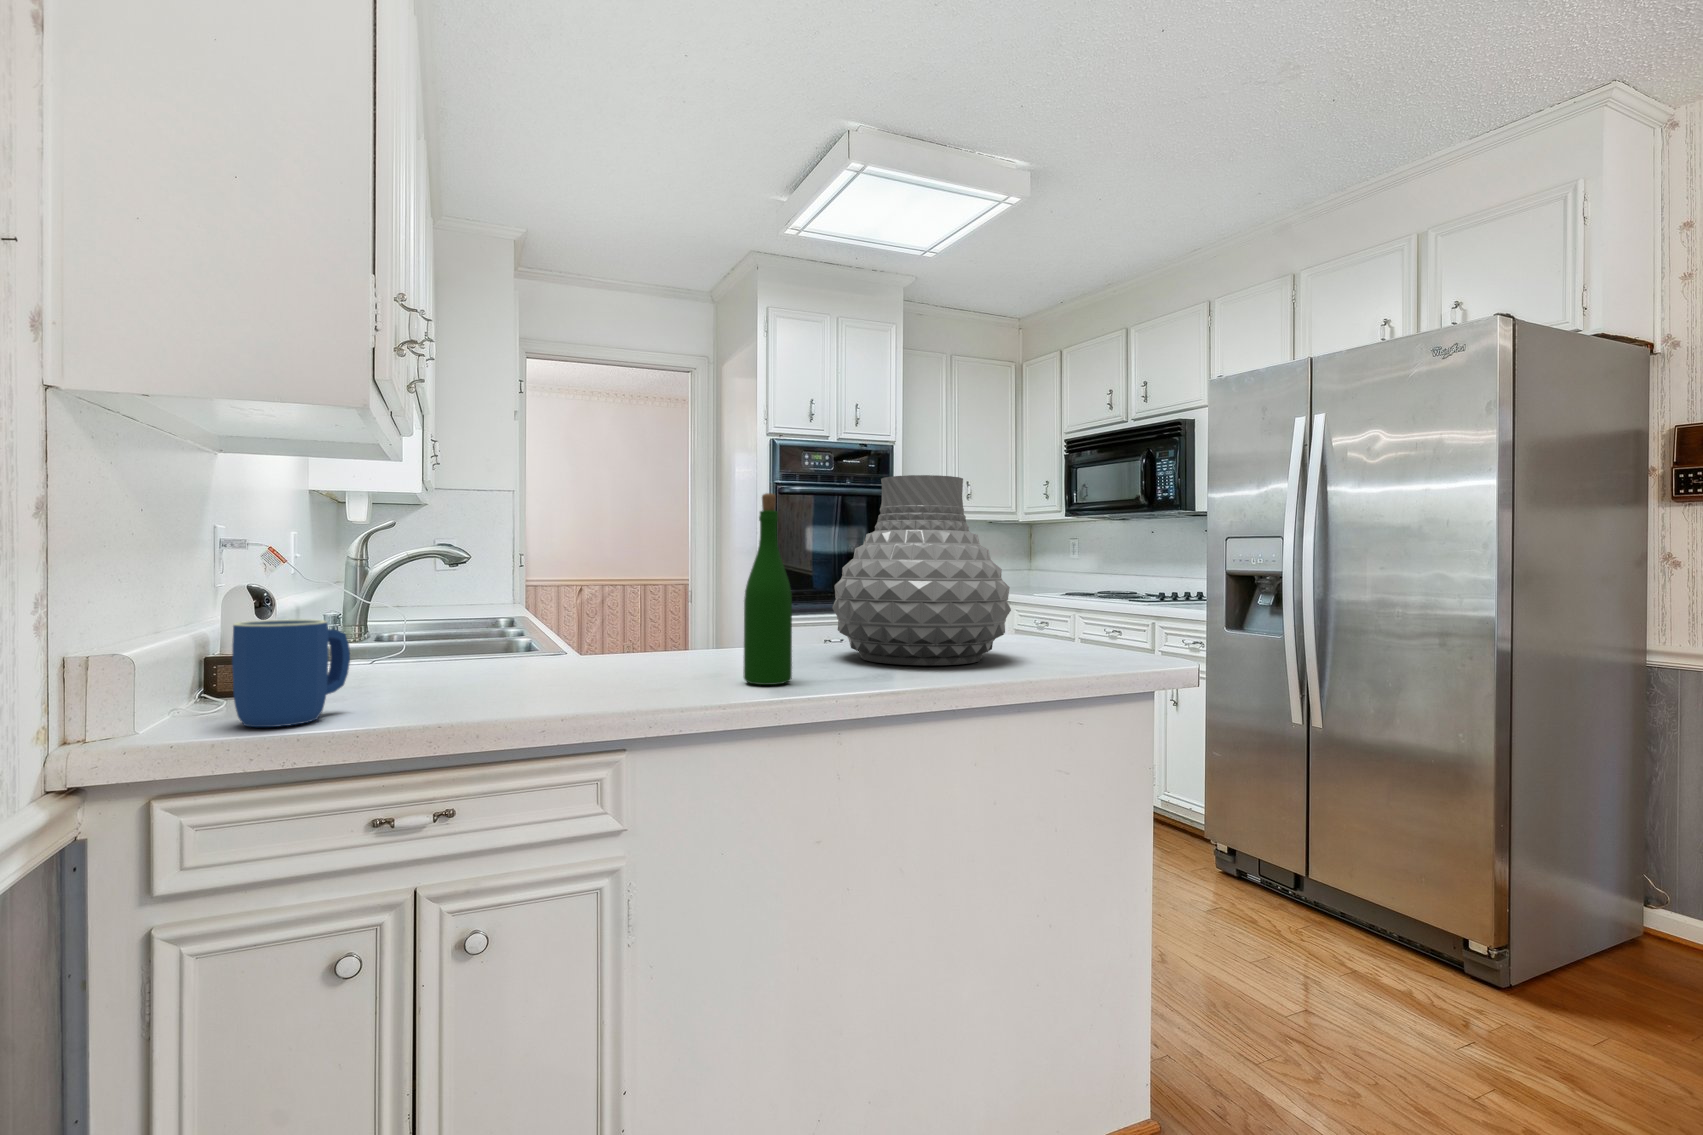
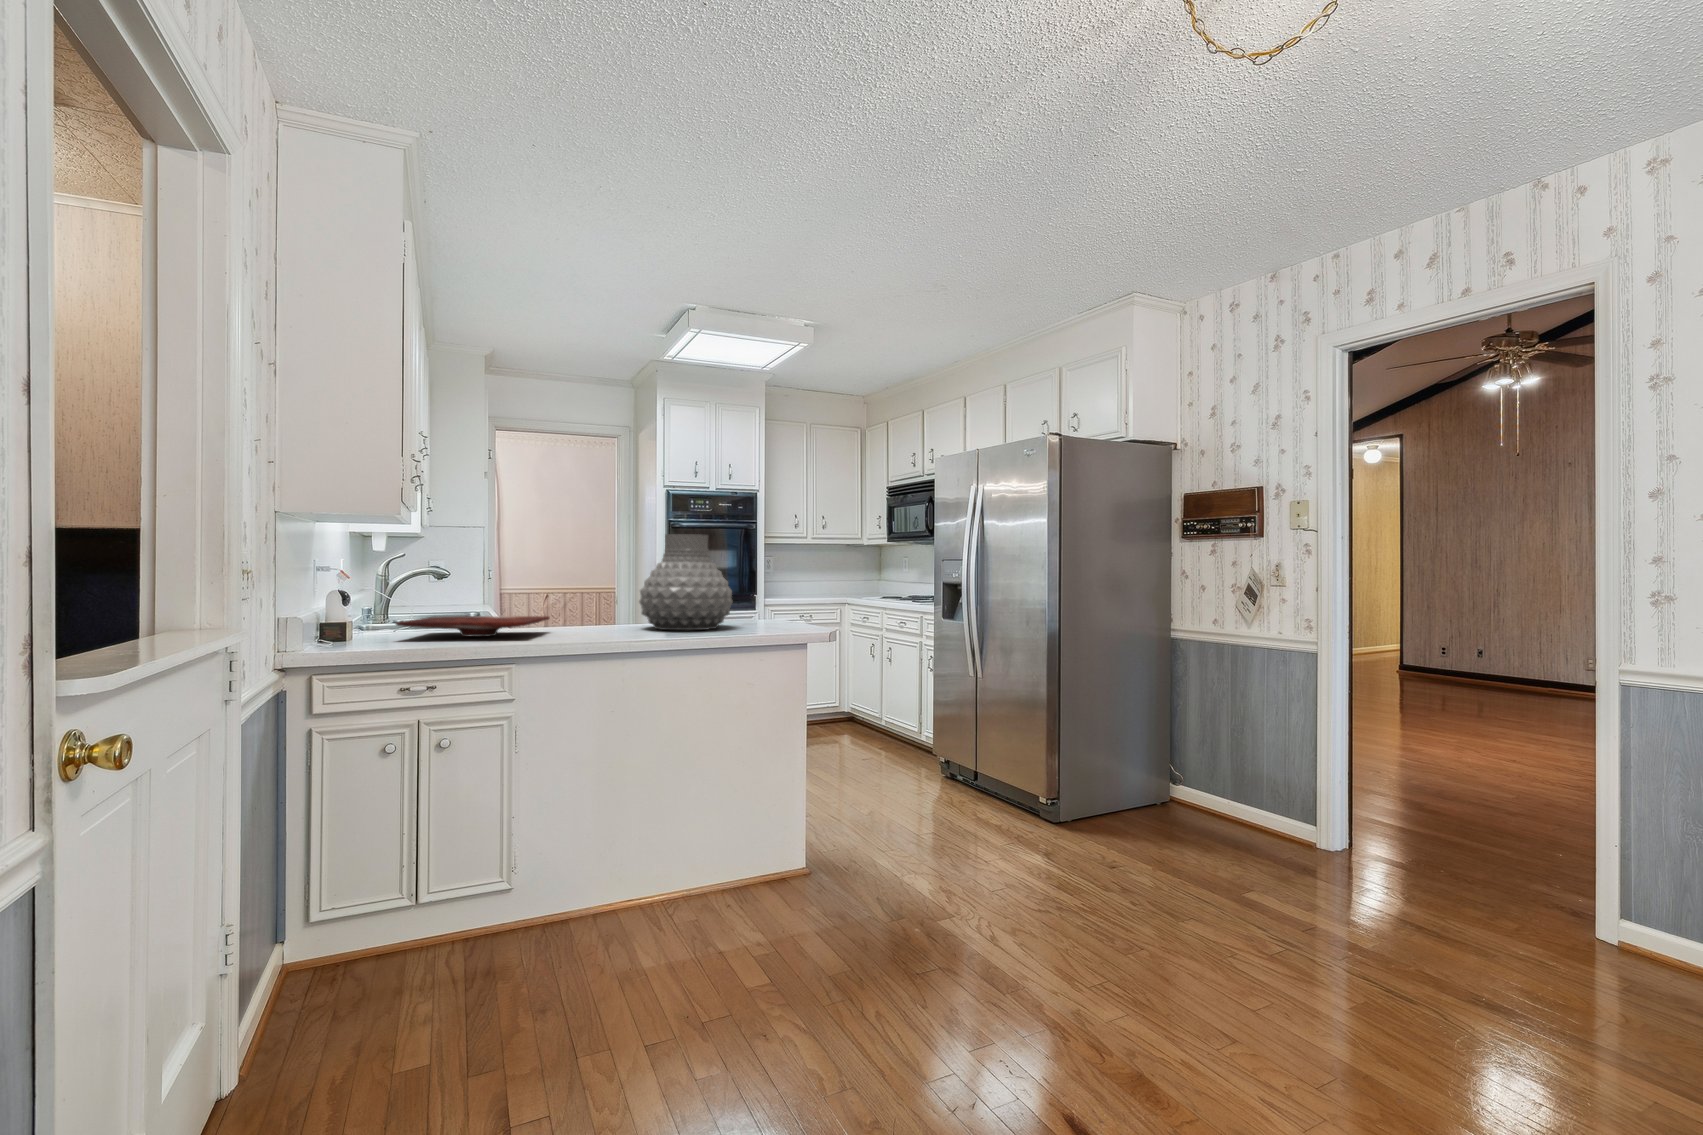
wine bottle: present [744,493,792,685] -> none [578,546,601,637]
mug: present [232,619,350,727] -> none [341,605,390,648]
cutting board: none [365,638,674,684] -> present [396,616,550,637]

